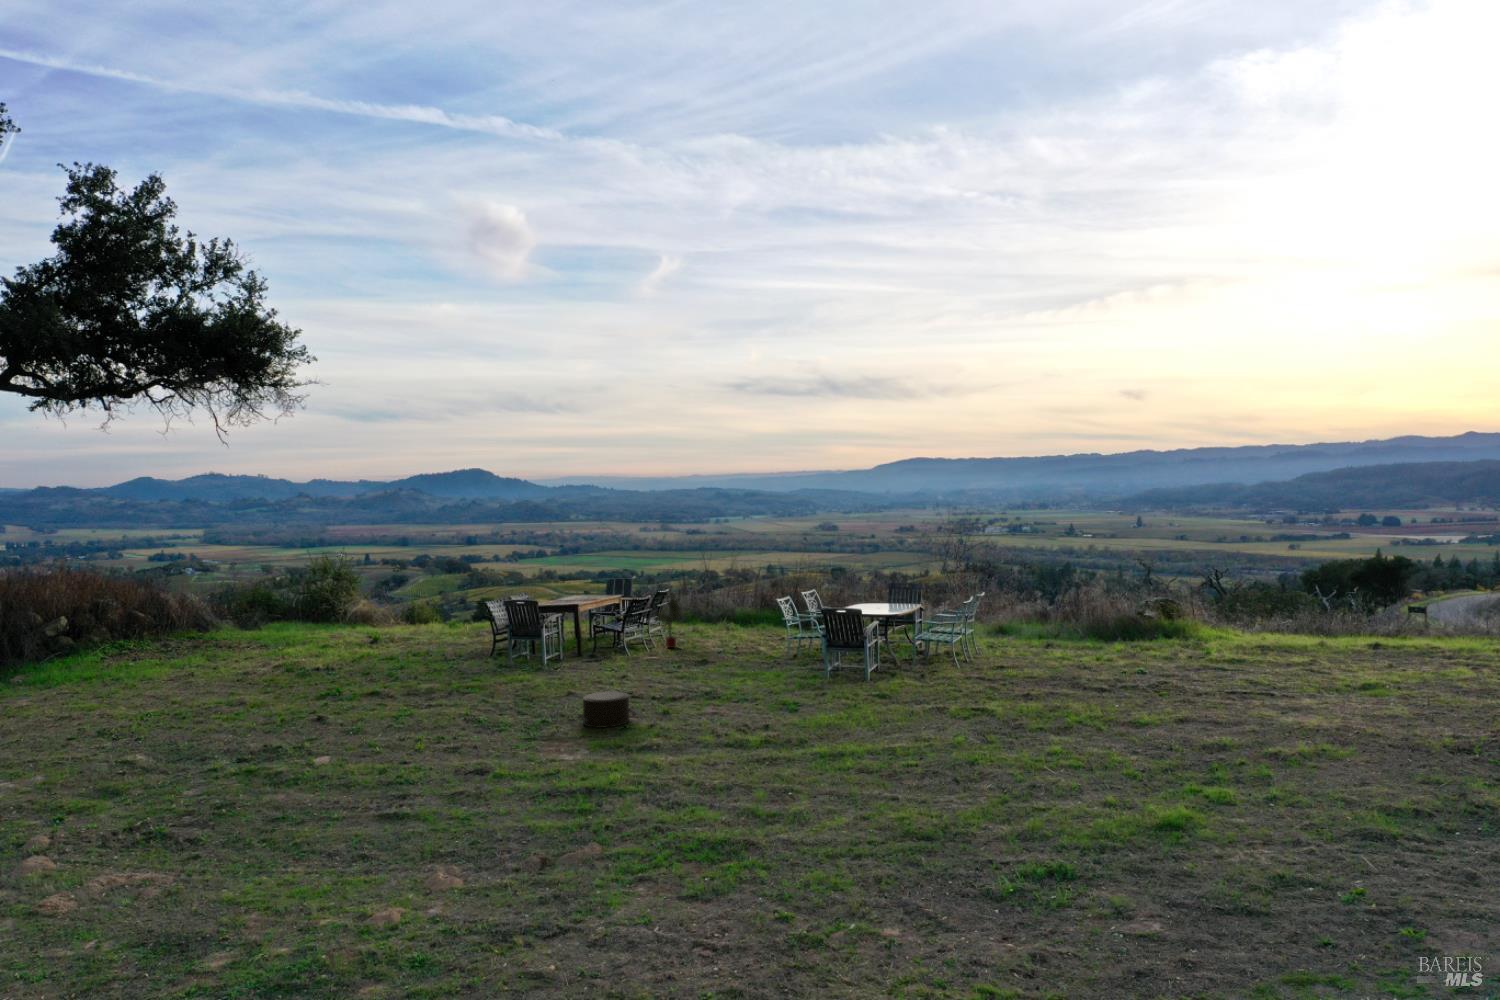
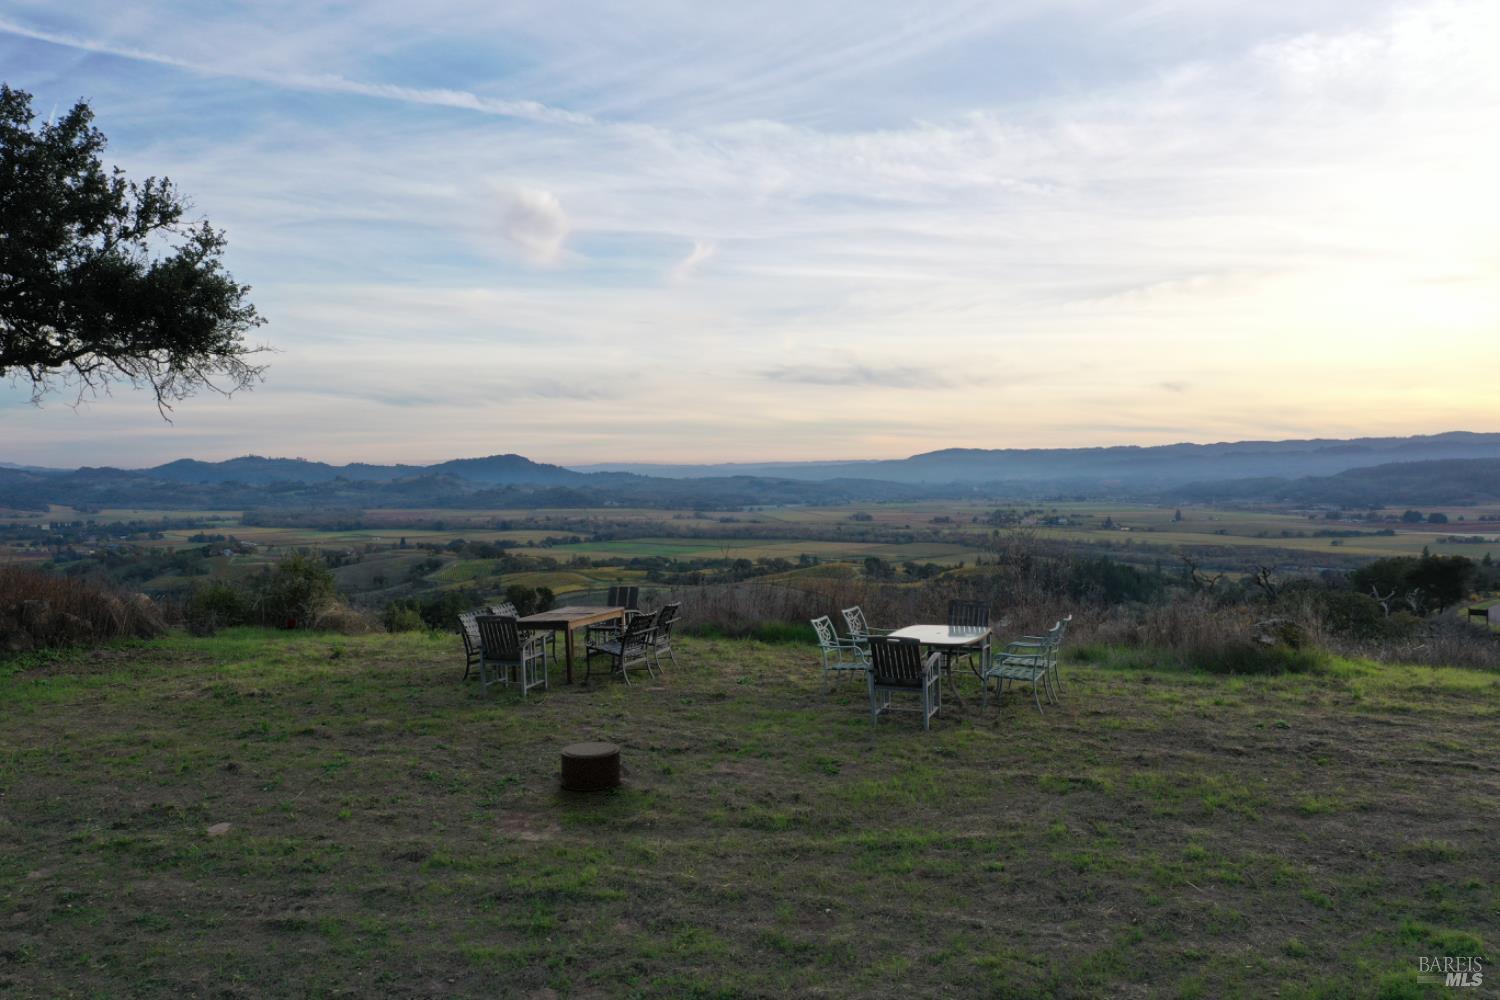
potted tree: present [654,594,682,648] -> present [273,579,310,628]

